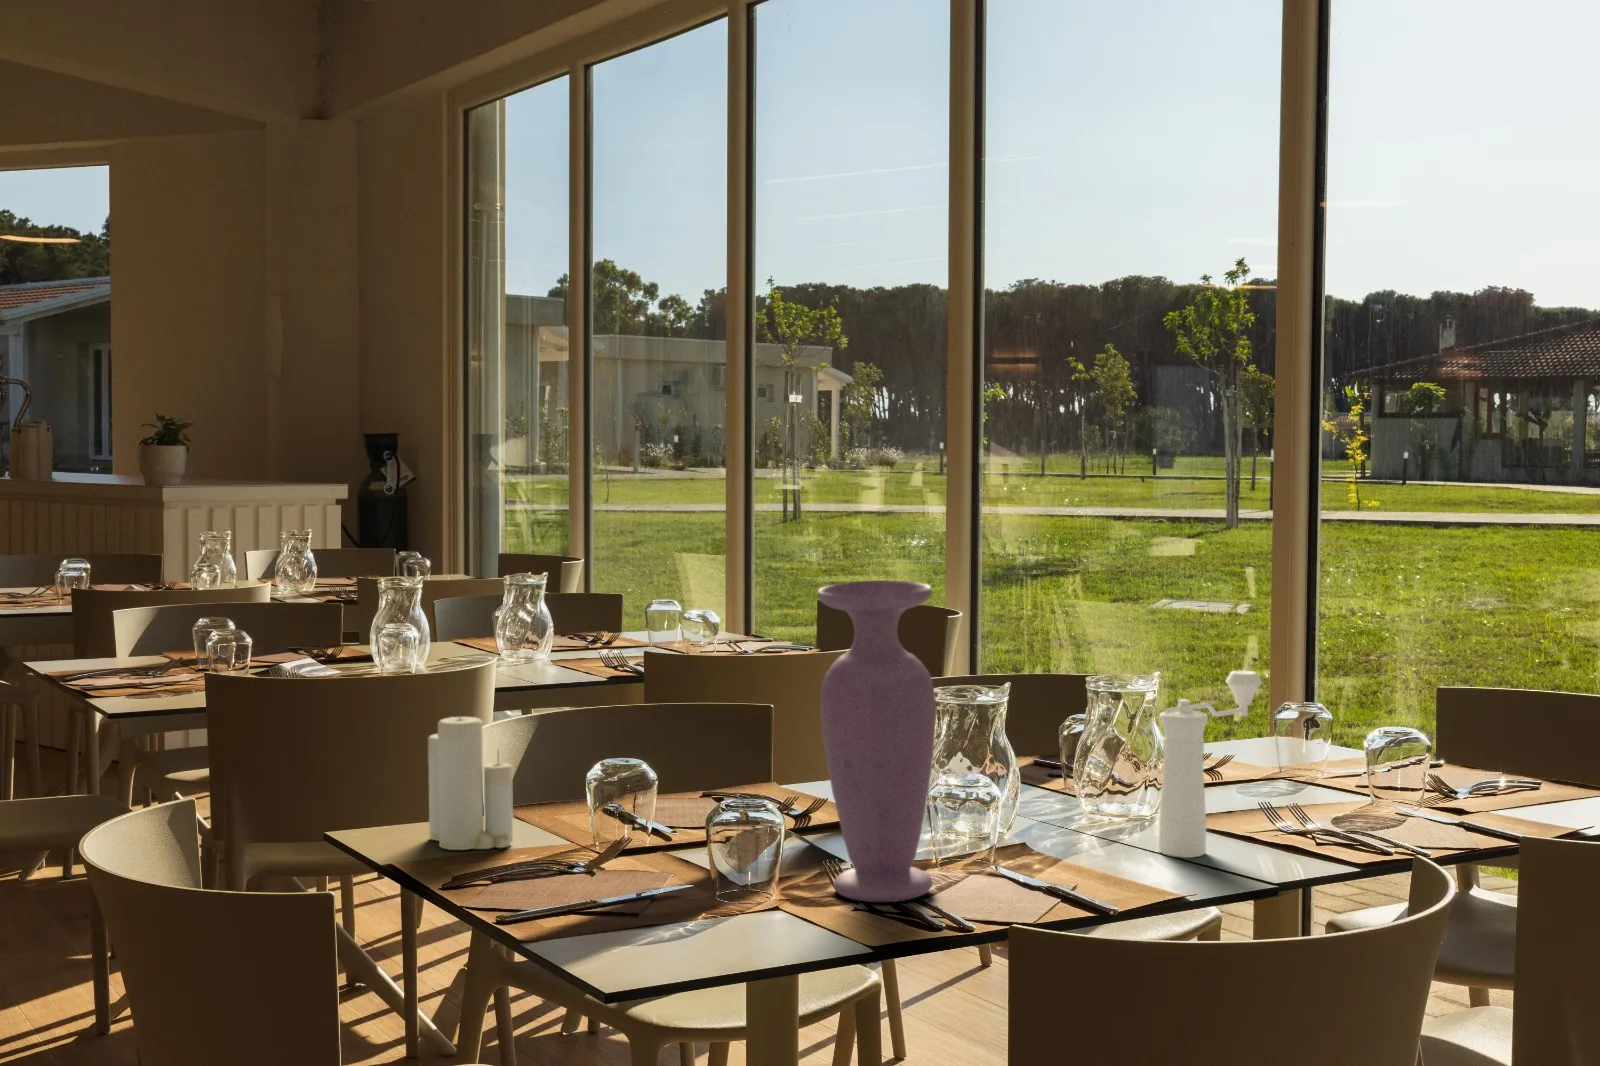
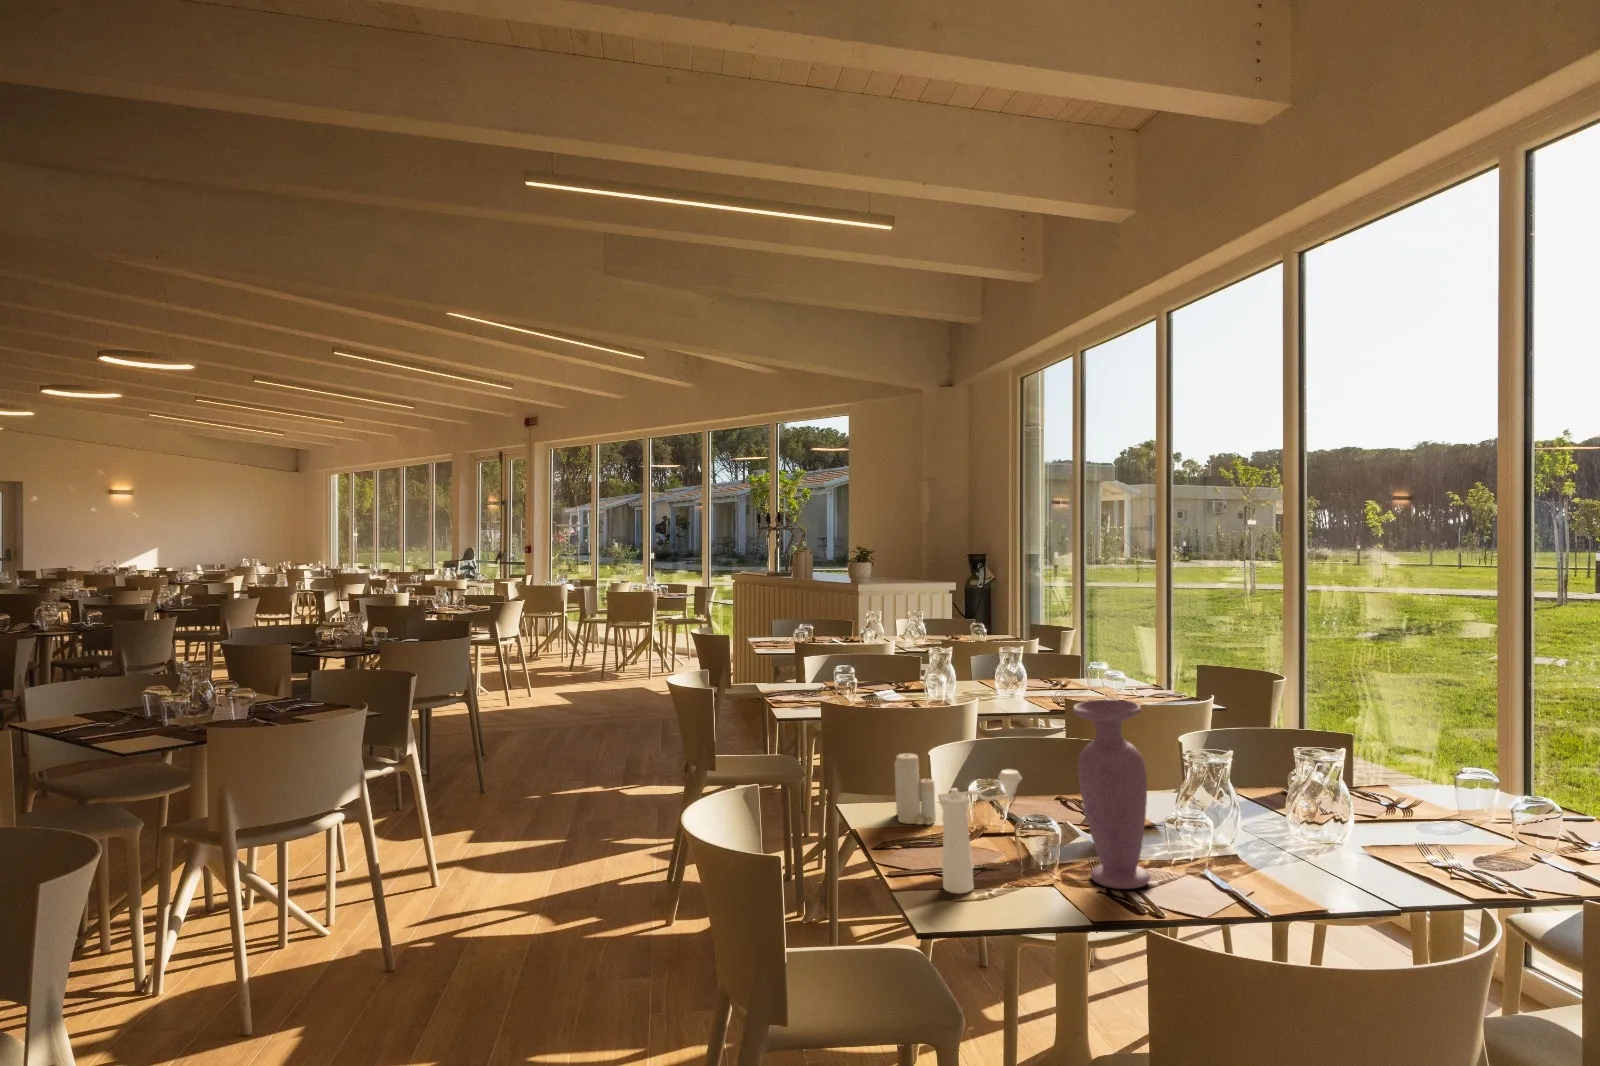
pepper mill: present [1158,670,1262,858] -> present [938,769,1022,894]

